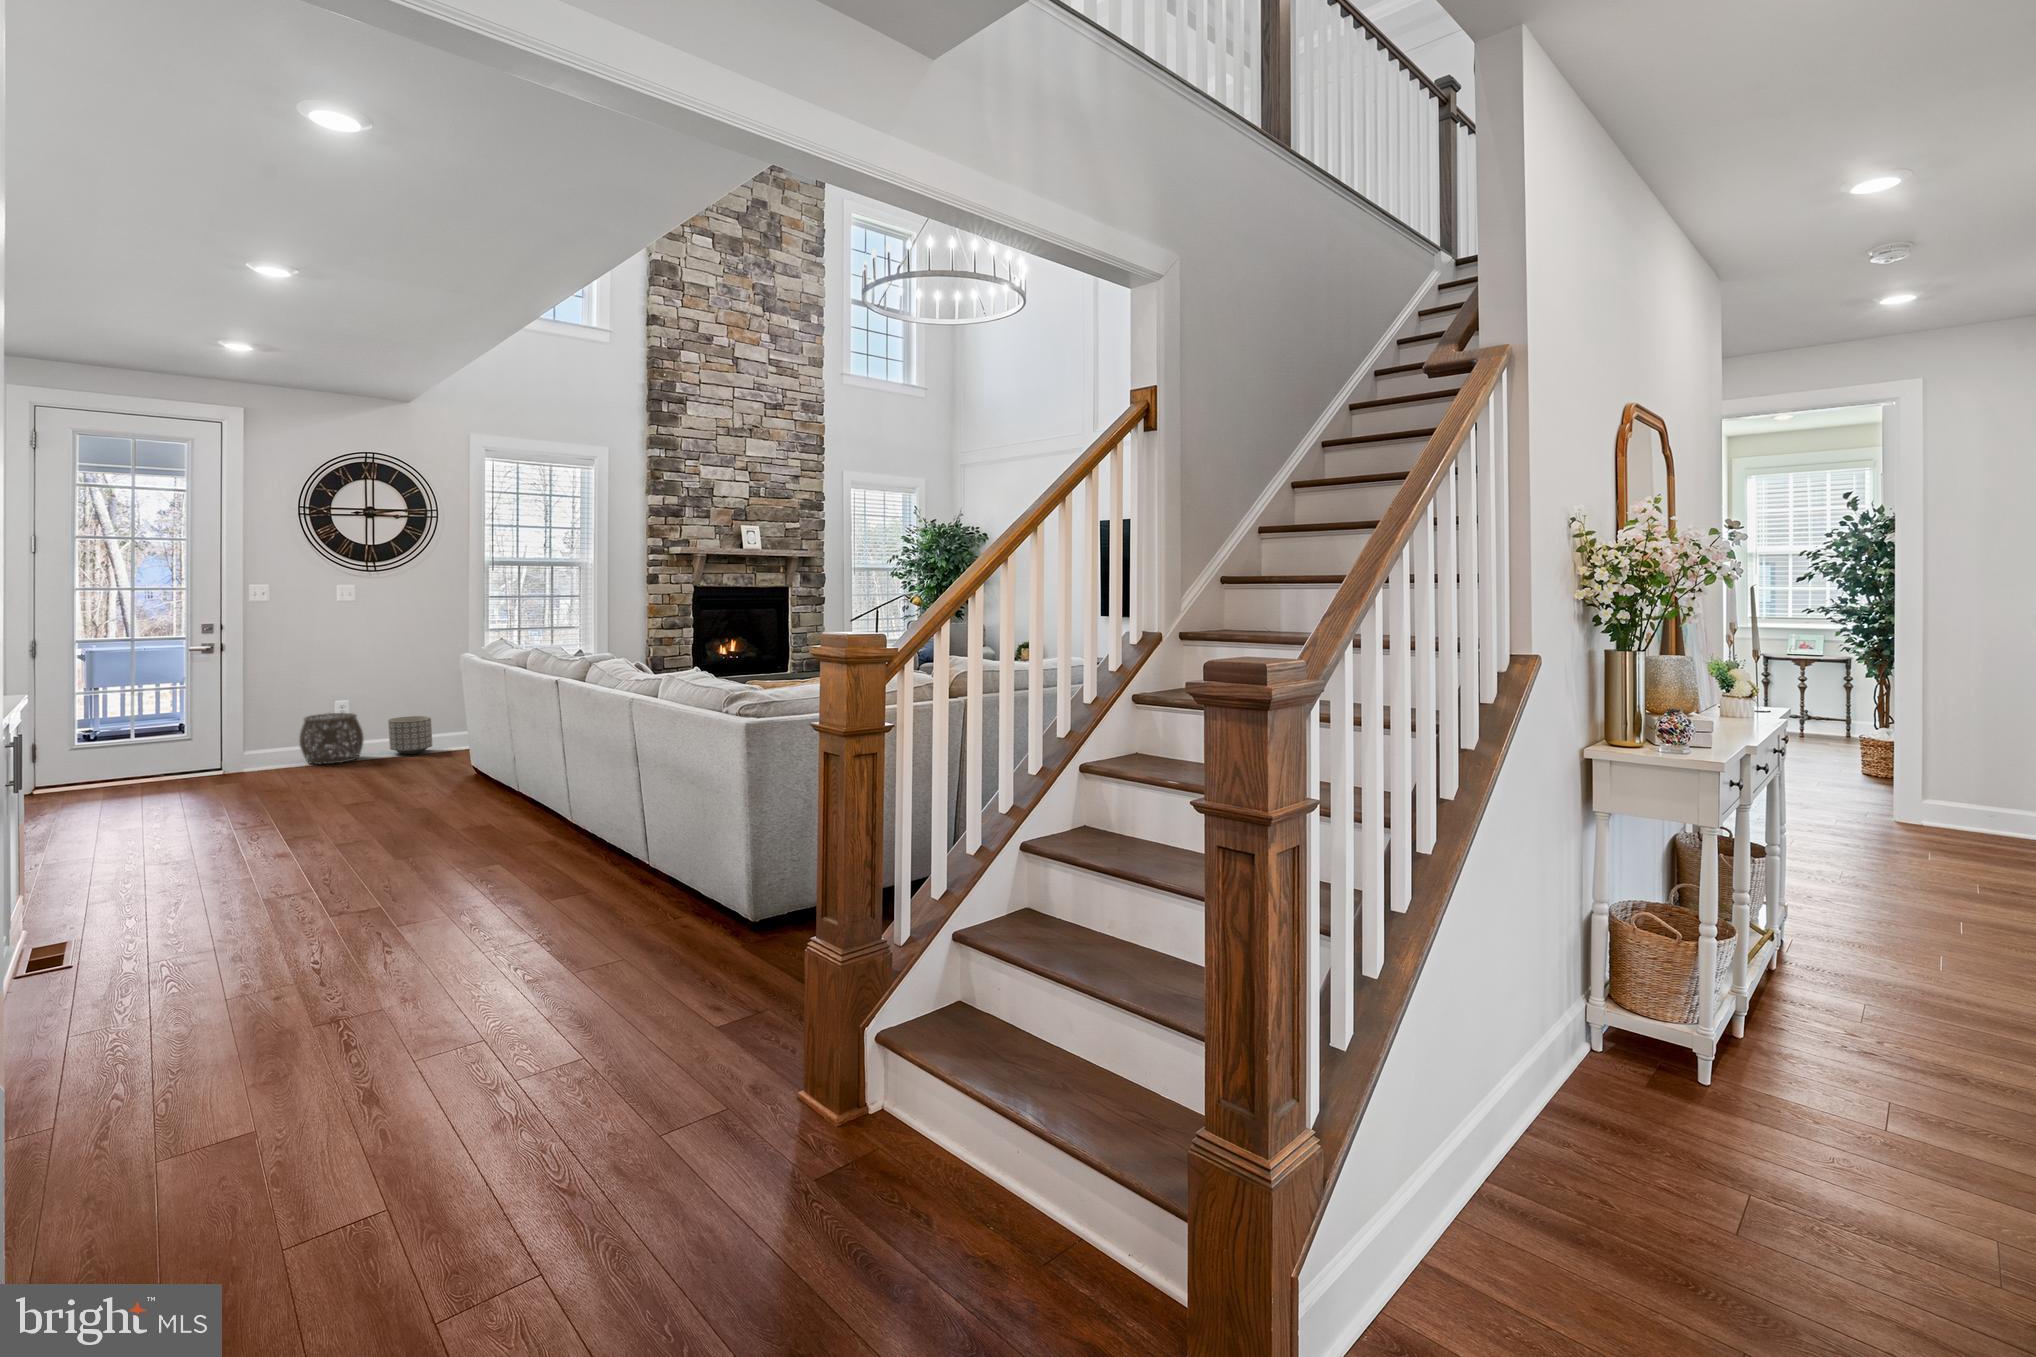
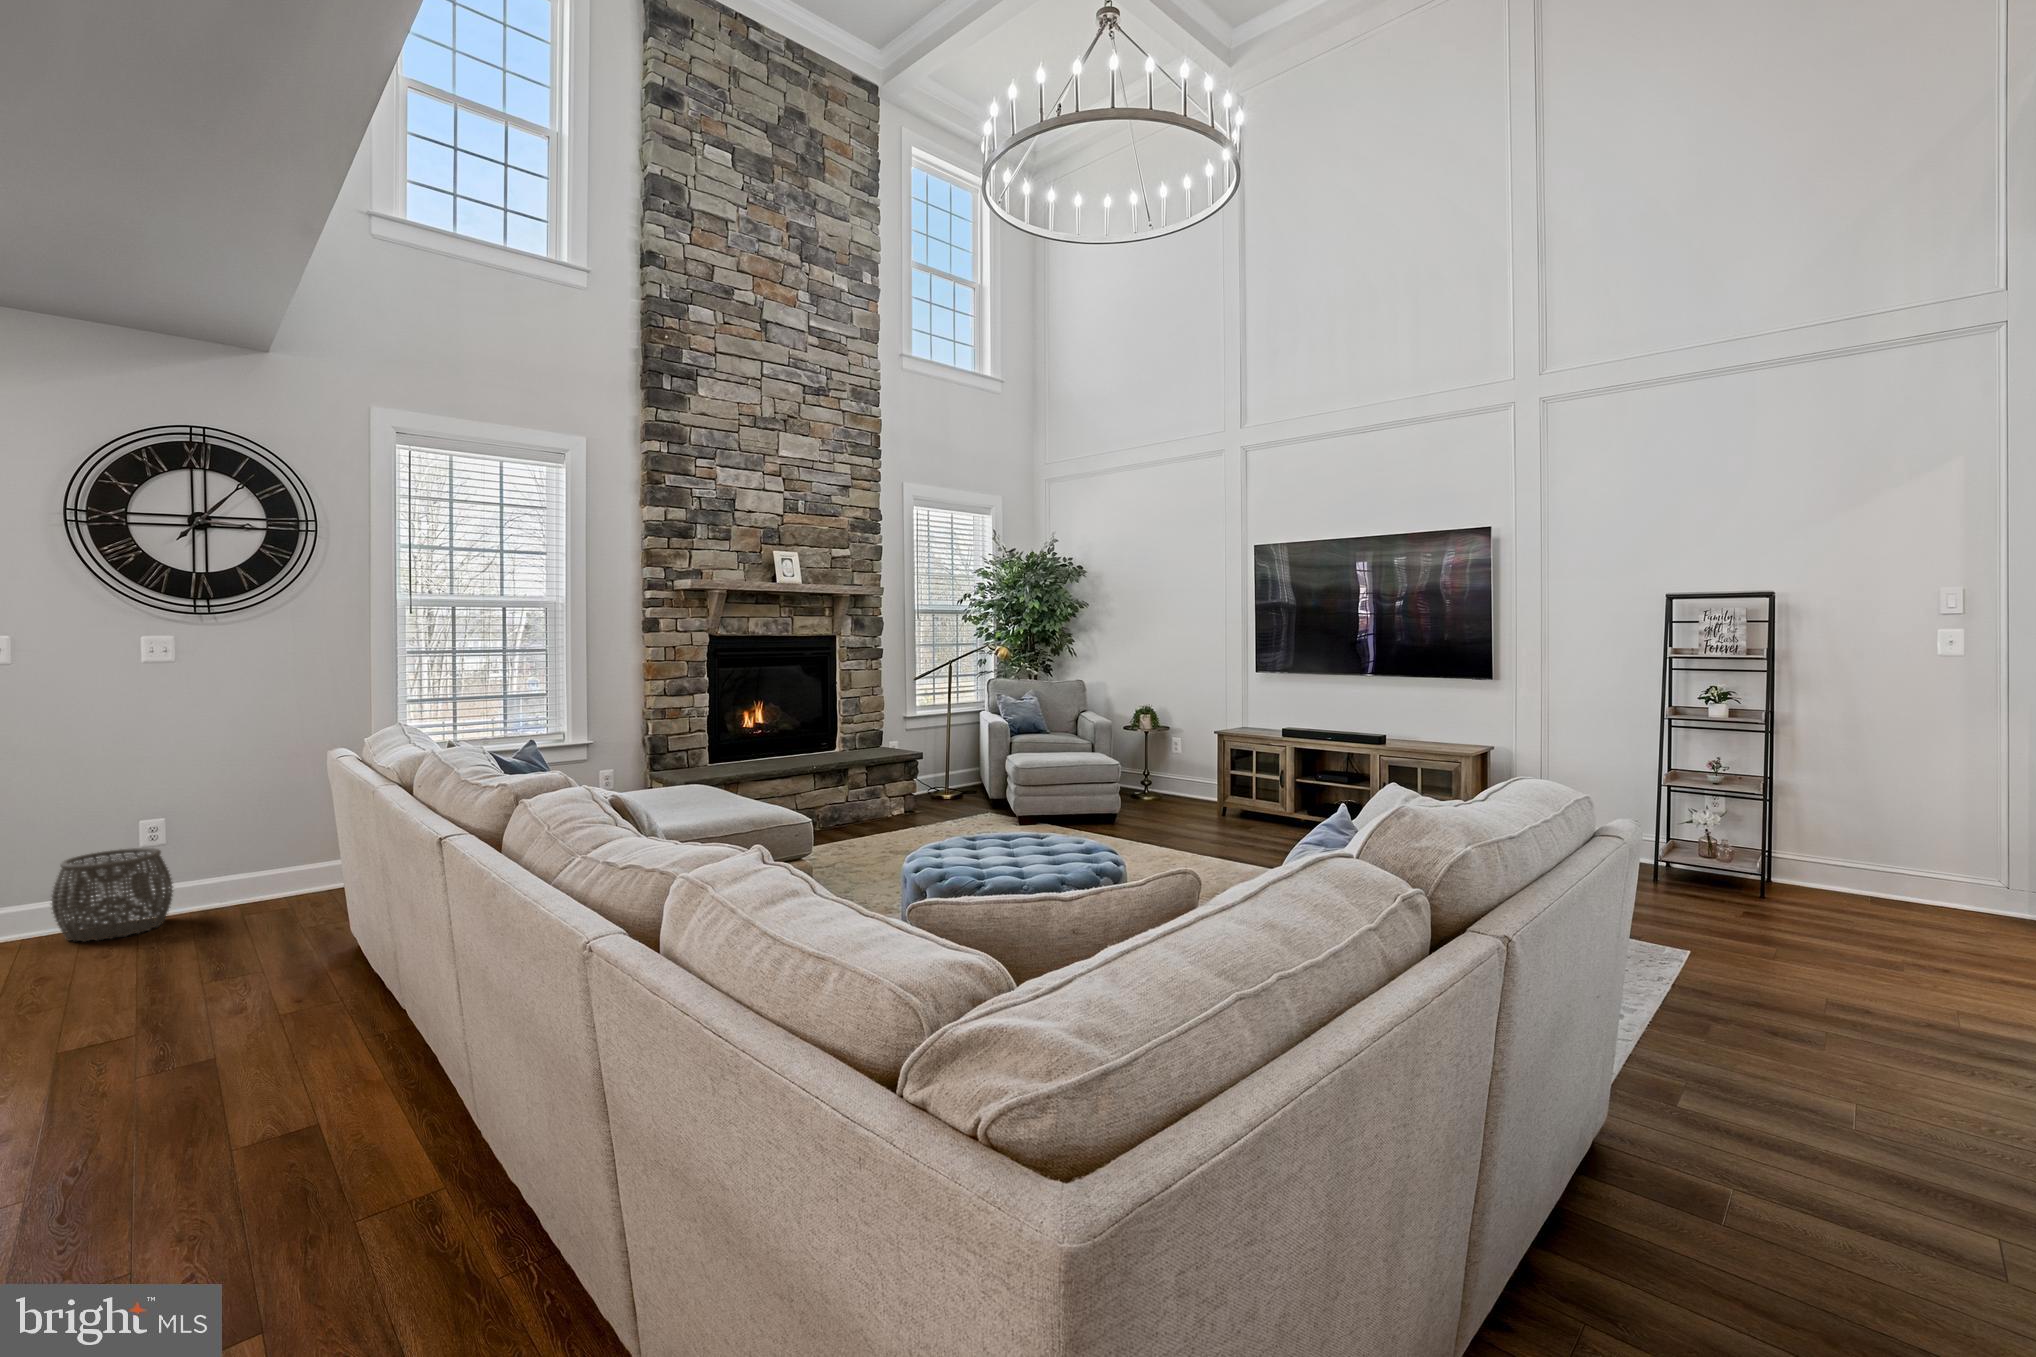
planter: present [388,716,432,754] -> none [221,845,298,910]

